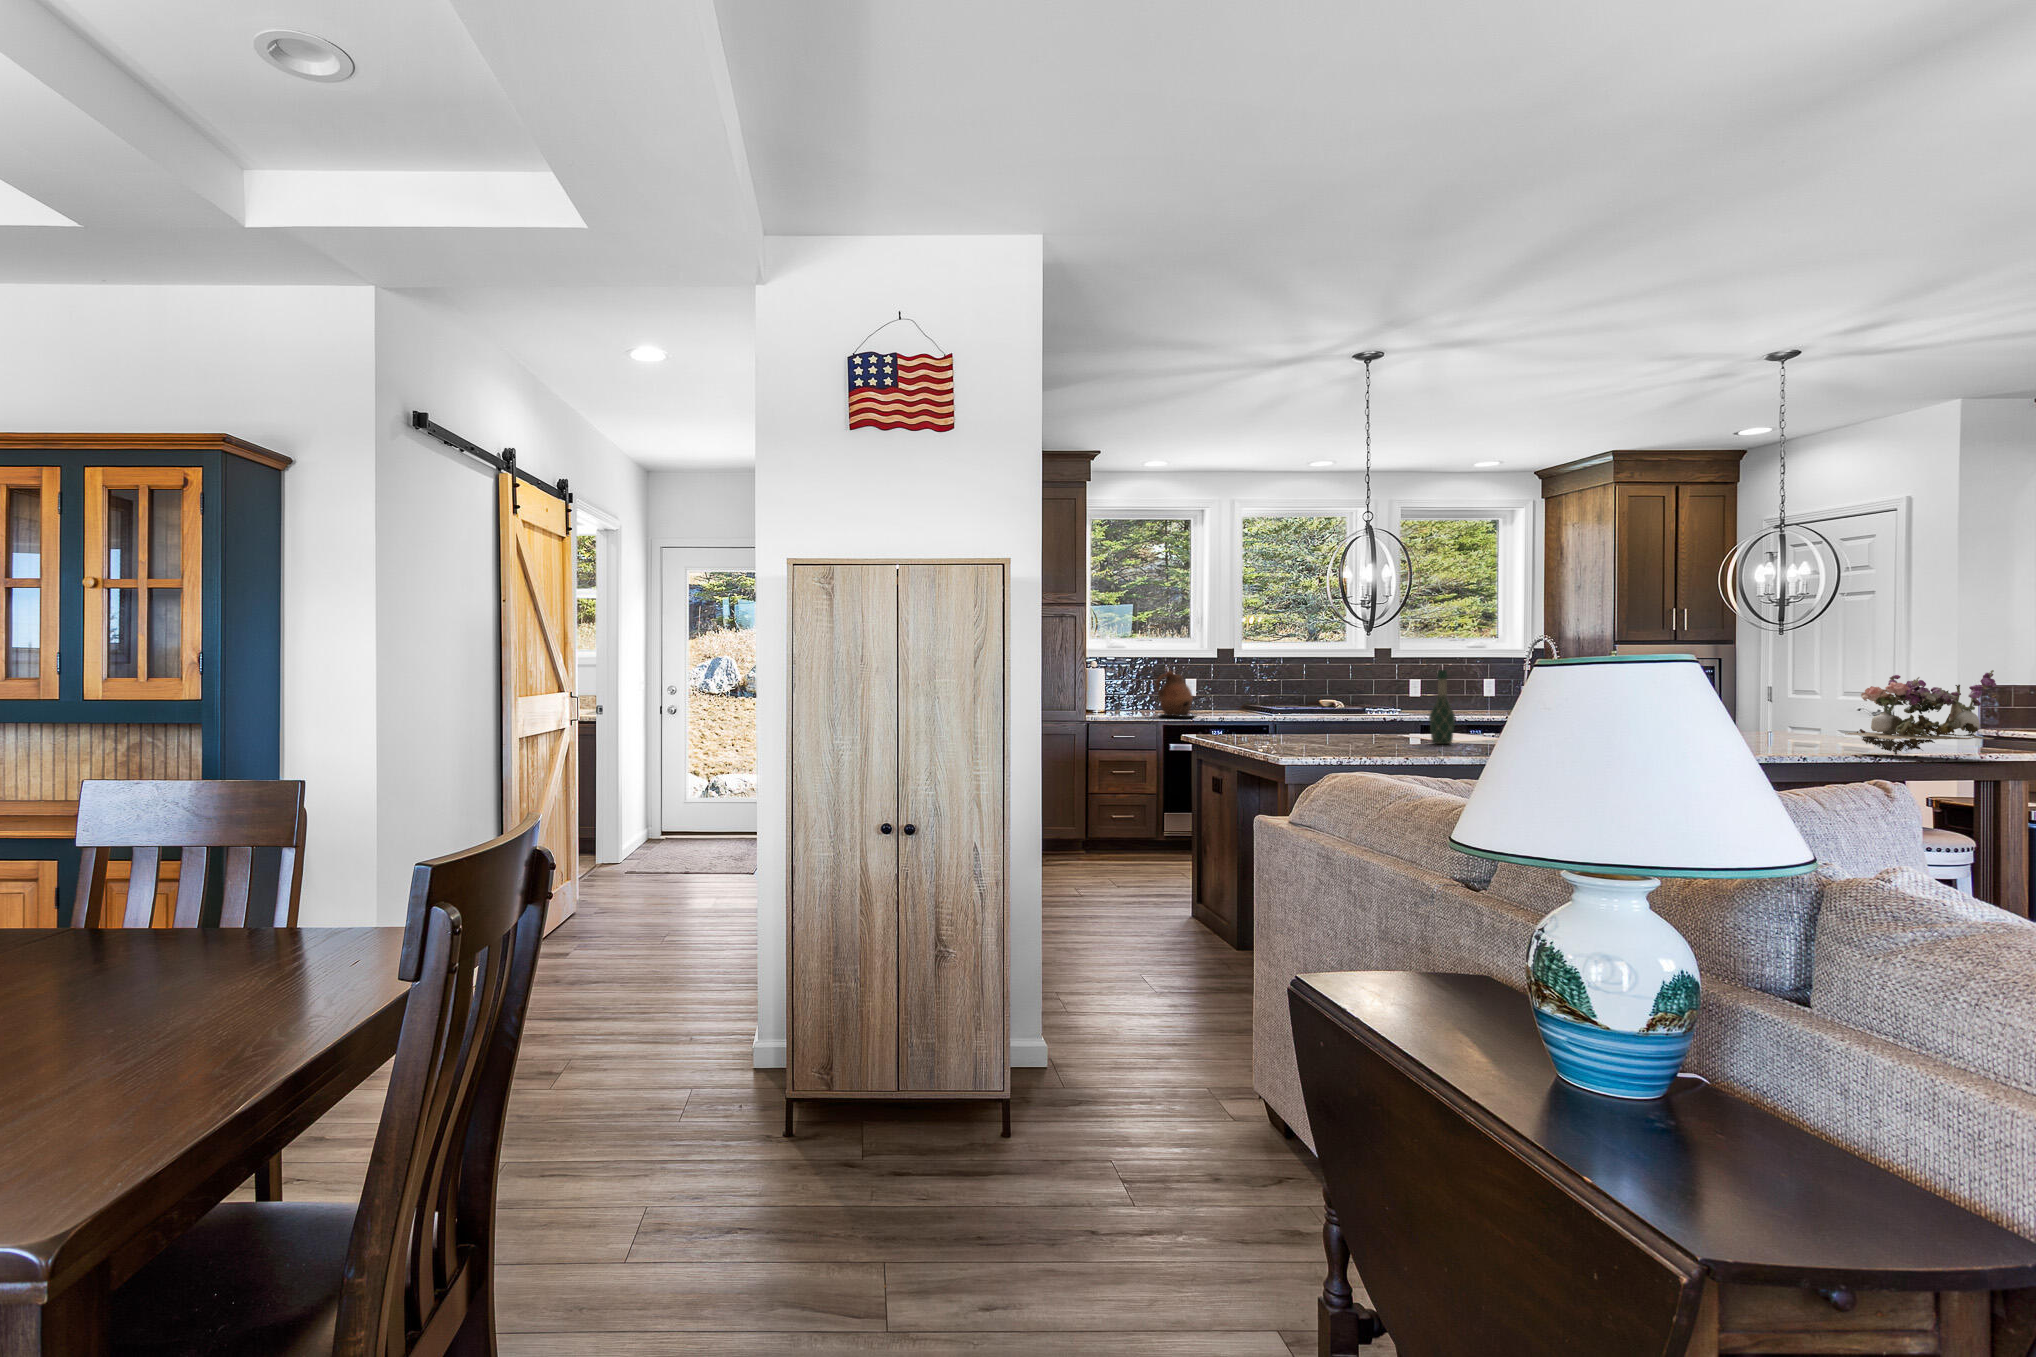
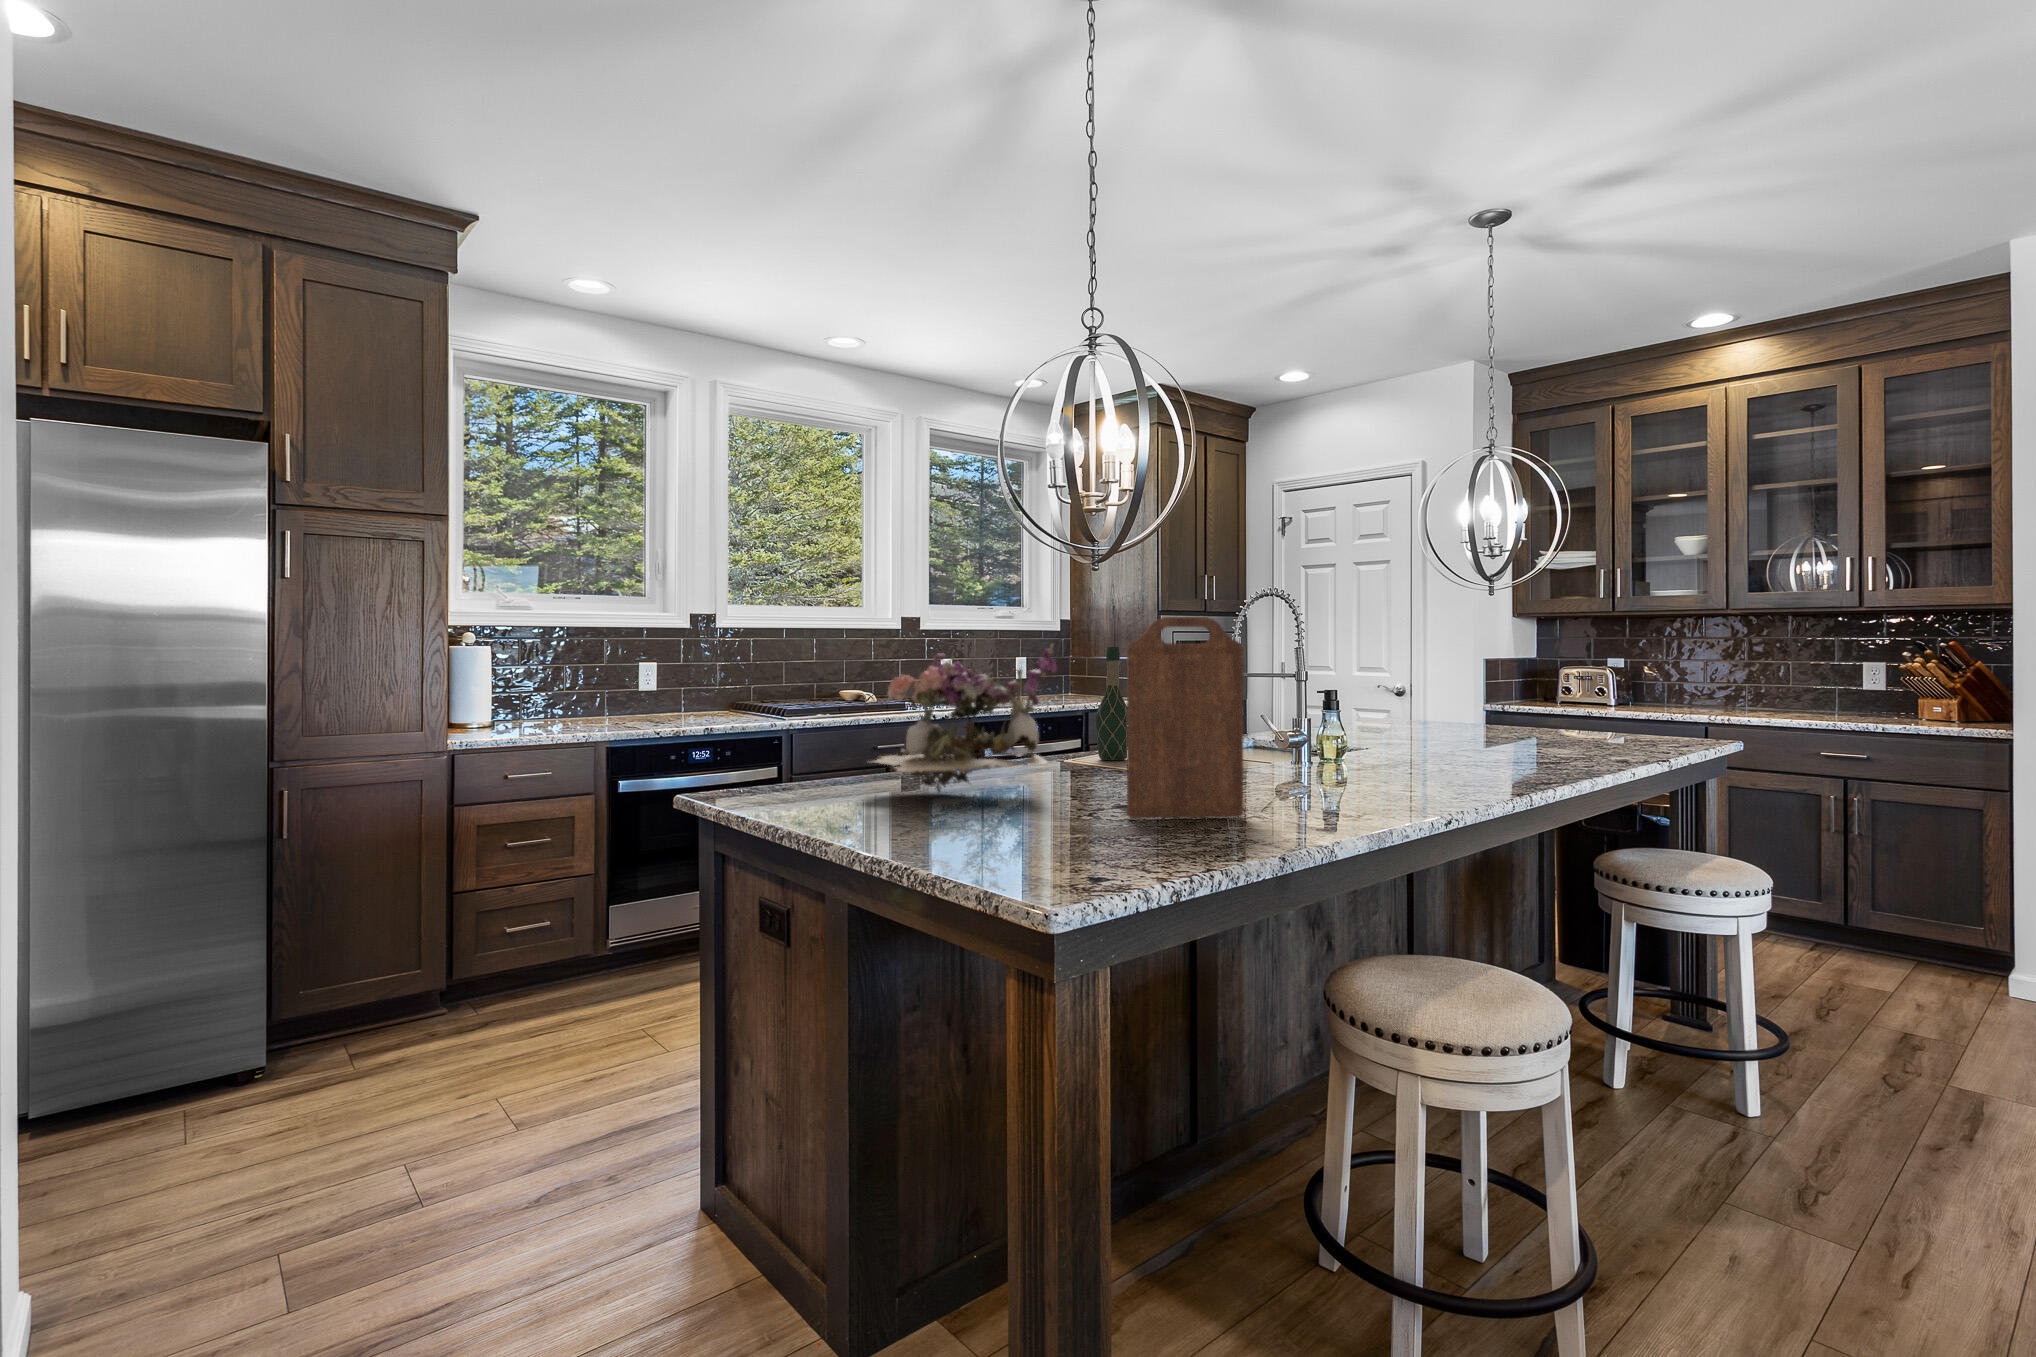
cutting board: none [1361,654,1430,765] -> present [1127,617,1244,819]
ceramic pitcher: present [1156,670,1193,717] -> none [596,649,666,729]
flower arrangement: present [1845,670,1996,755] -> present [869,644,1057,792]

